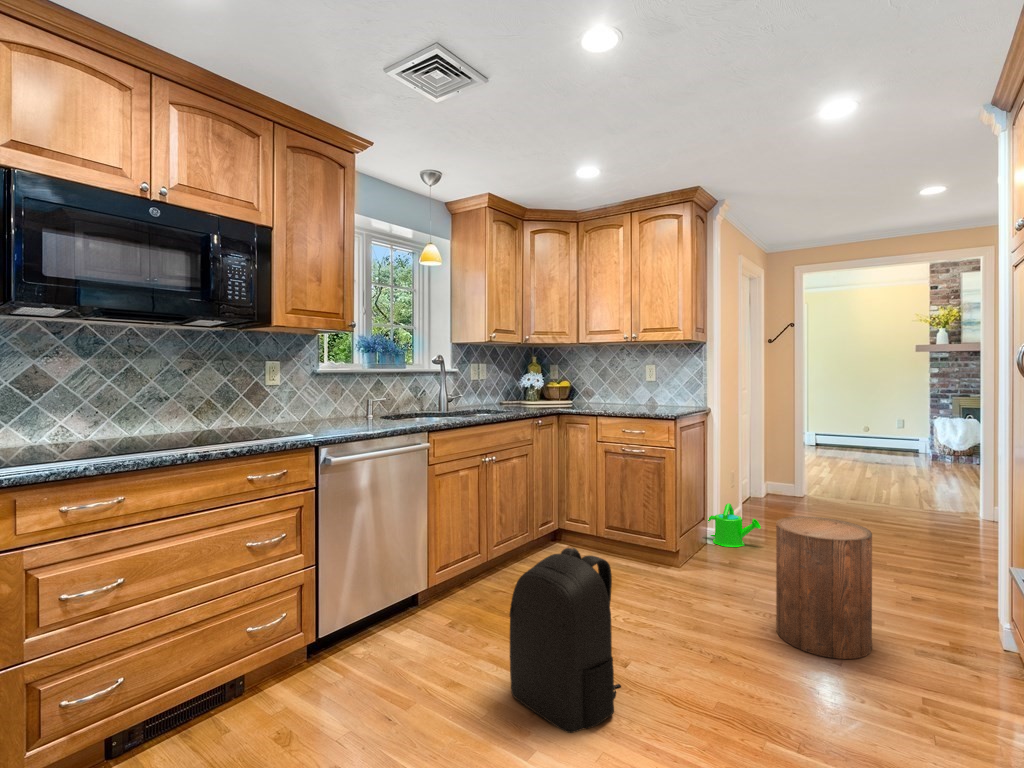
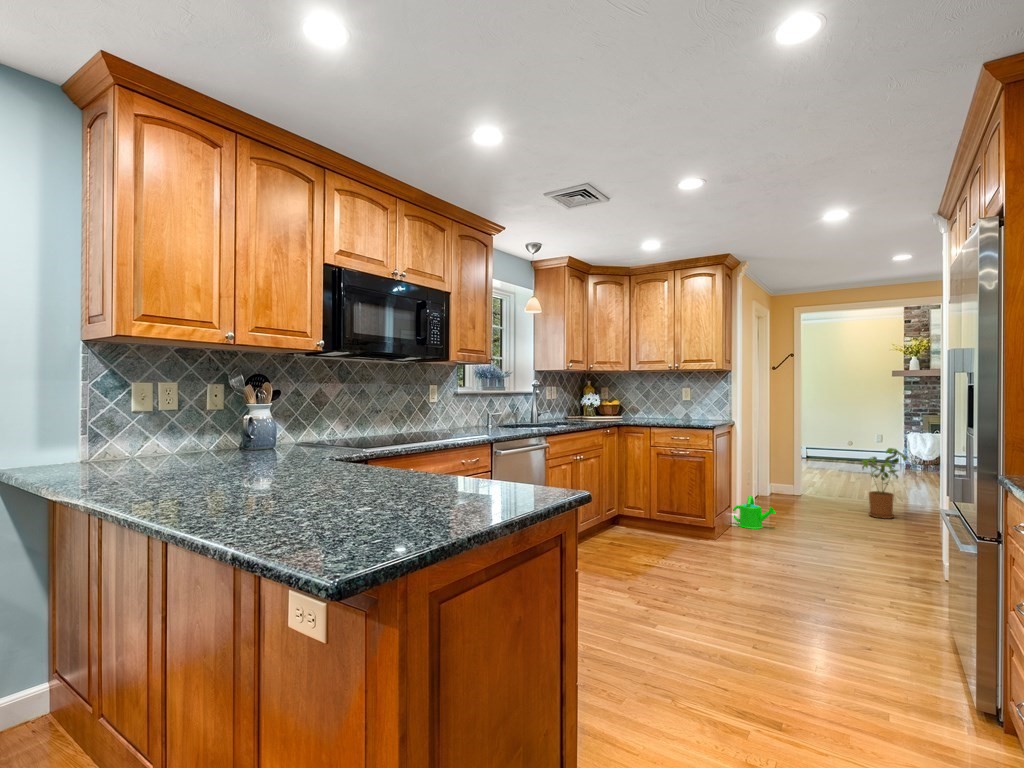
house plant: none [878,441,942,532] -> present [862,448,907,519]
stool: present [776,517,872,659] -> none [796,496,860,586]
backpack: present [509,548,621,733] -> none [634,508,705,618]

